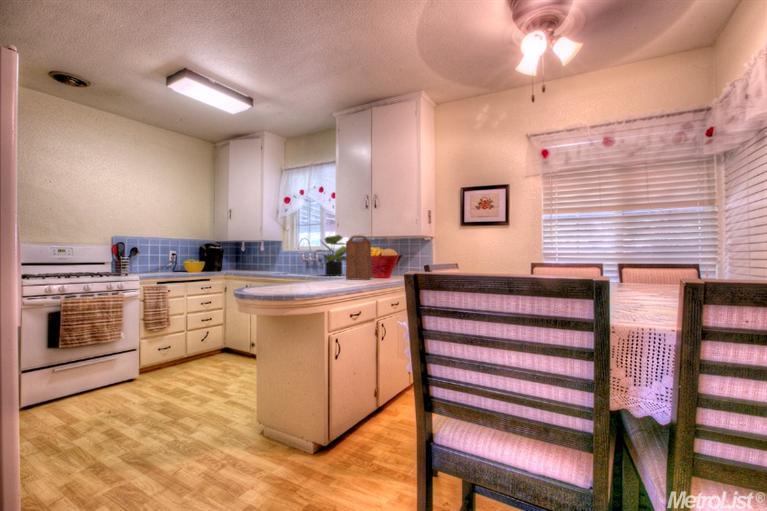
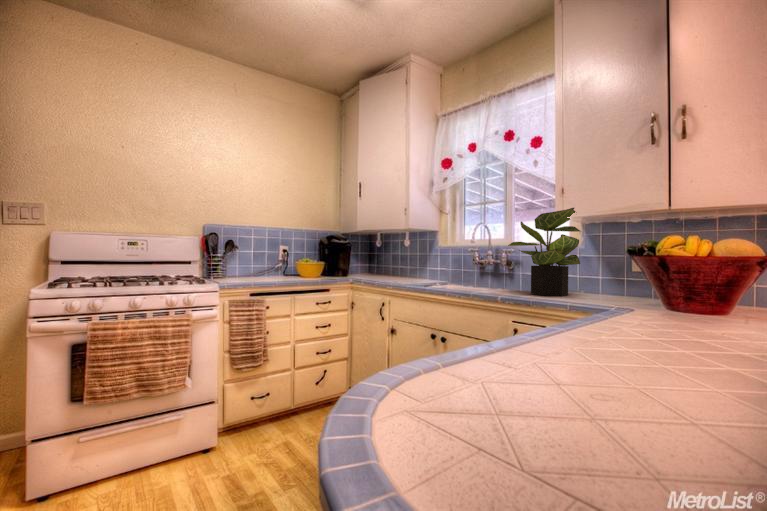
cutting board: present [346,235,371,280] -> none [648,190,749,326]

